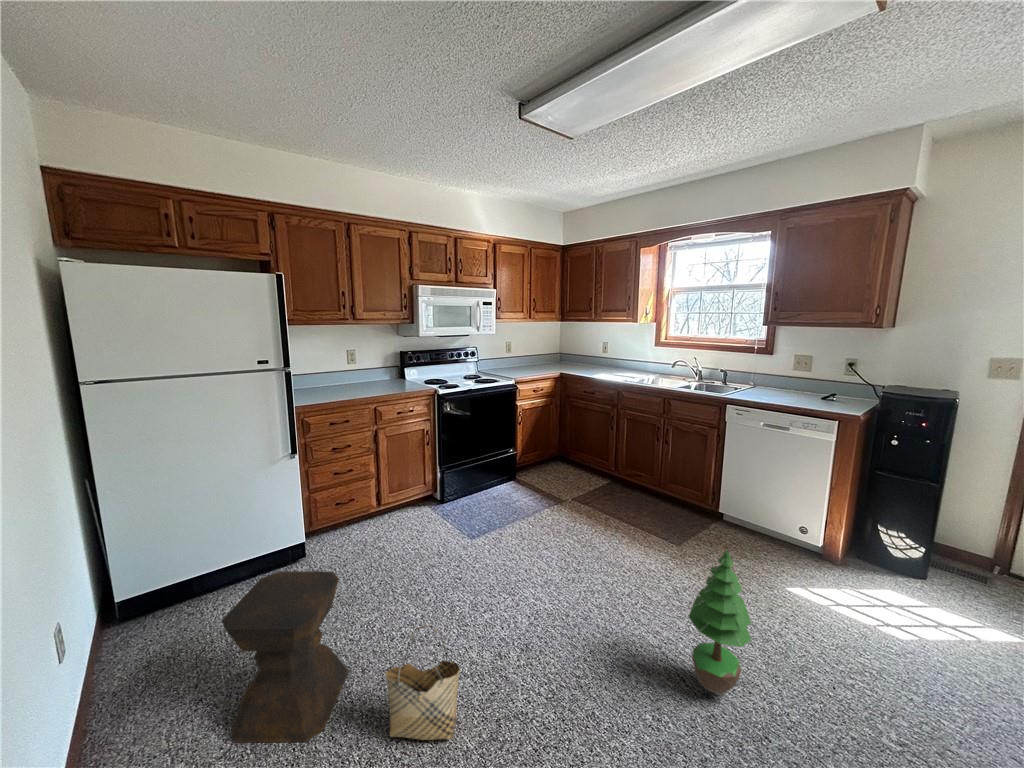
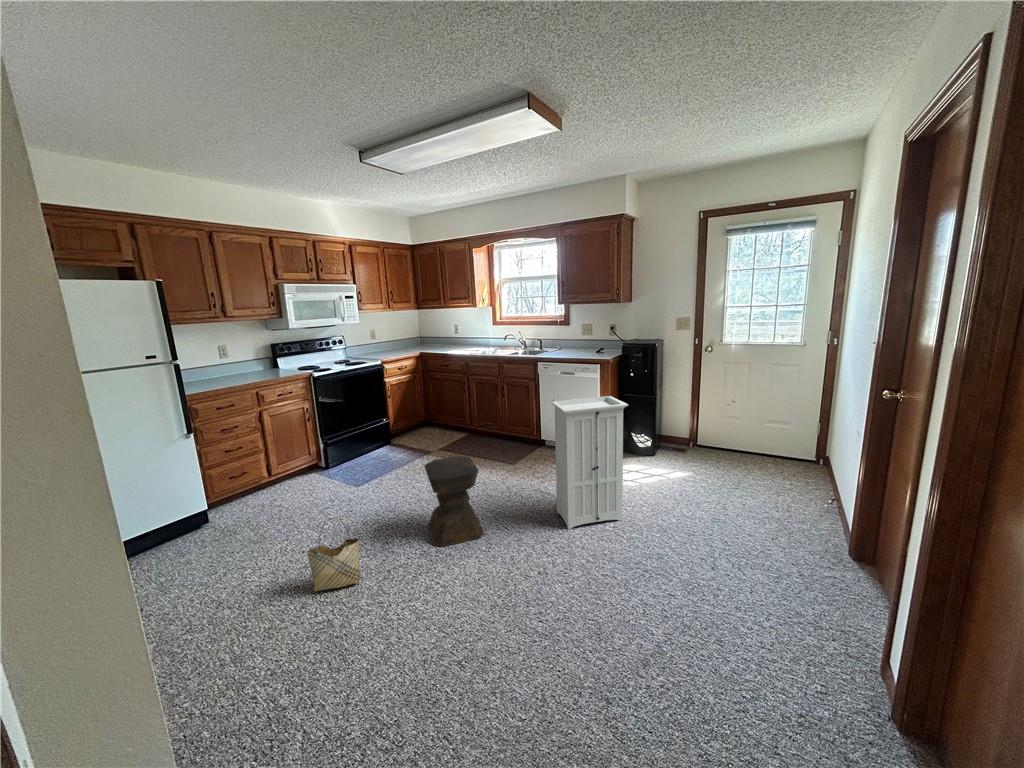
storage cabinet: none [771,485,970,730] -> present [551,395,628,529]
potted tree: present [689,550,751,697] -> none [503,440,537,529]
stool: present [222,571,349,743] -> present [424,456,484,547]

